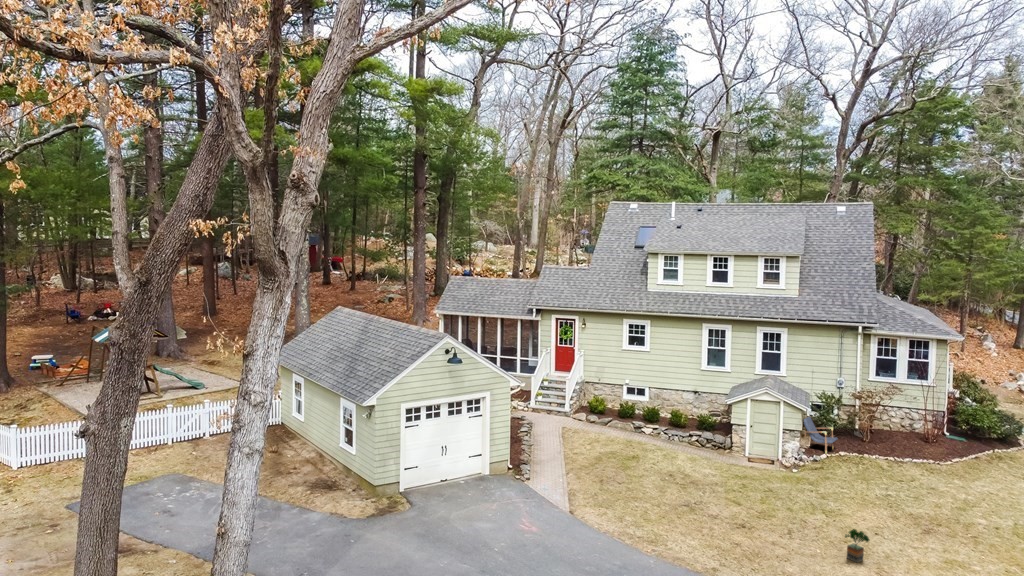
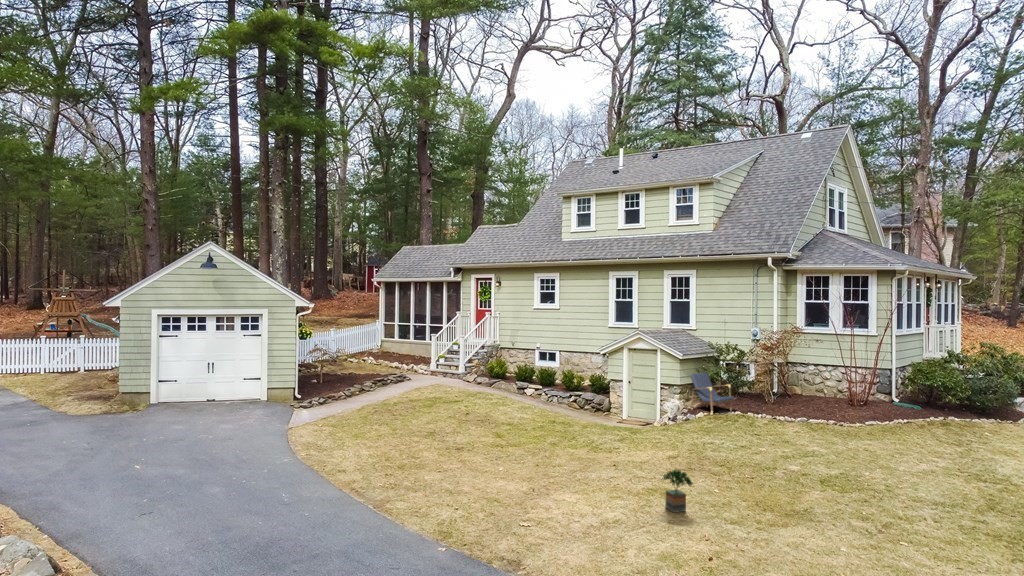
potted tree: present [845,529,870,562] -> present [663,470,693,513]

